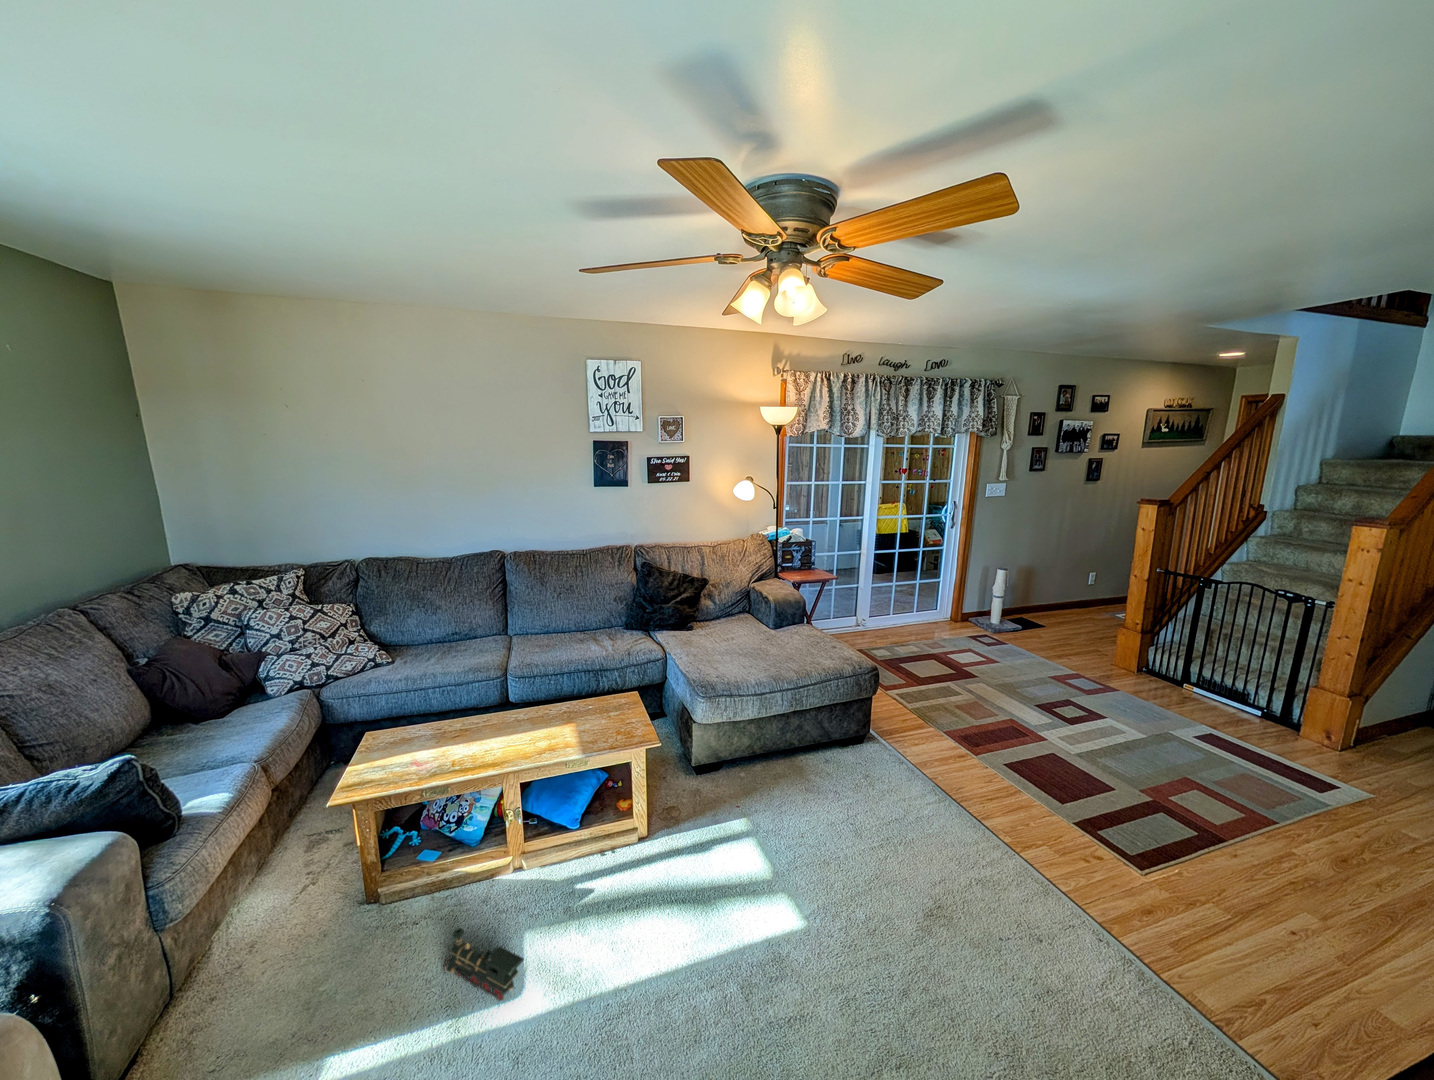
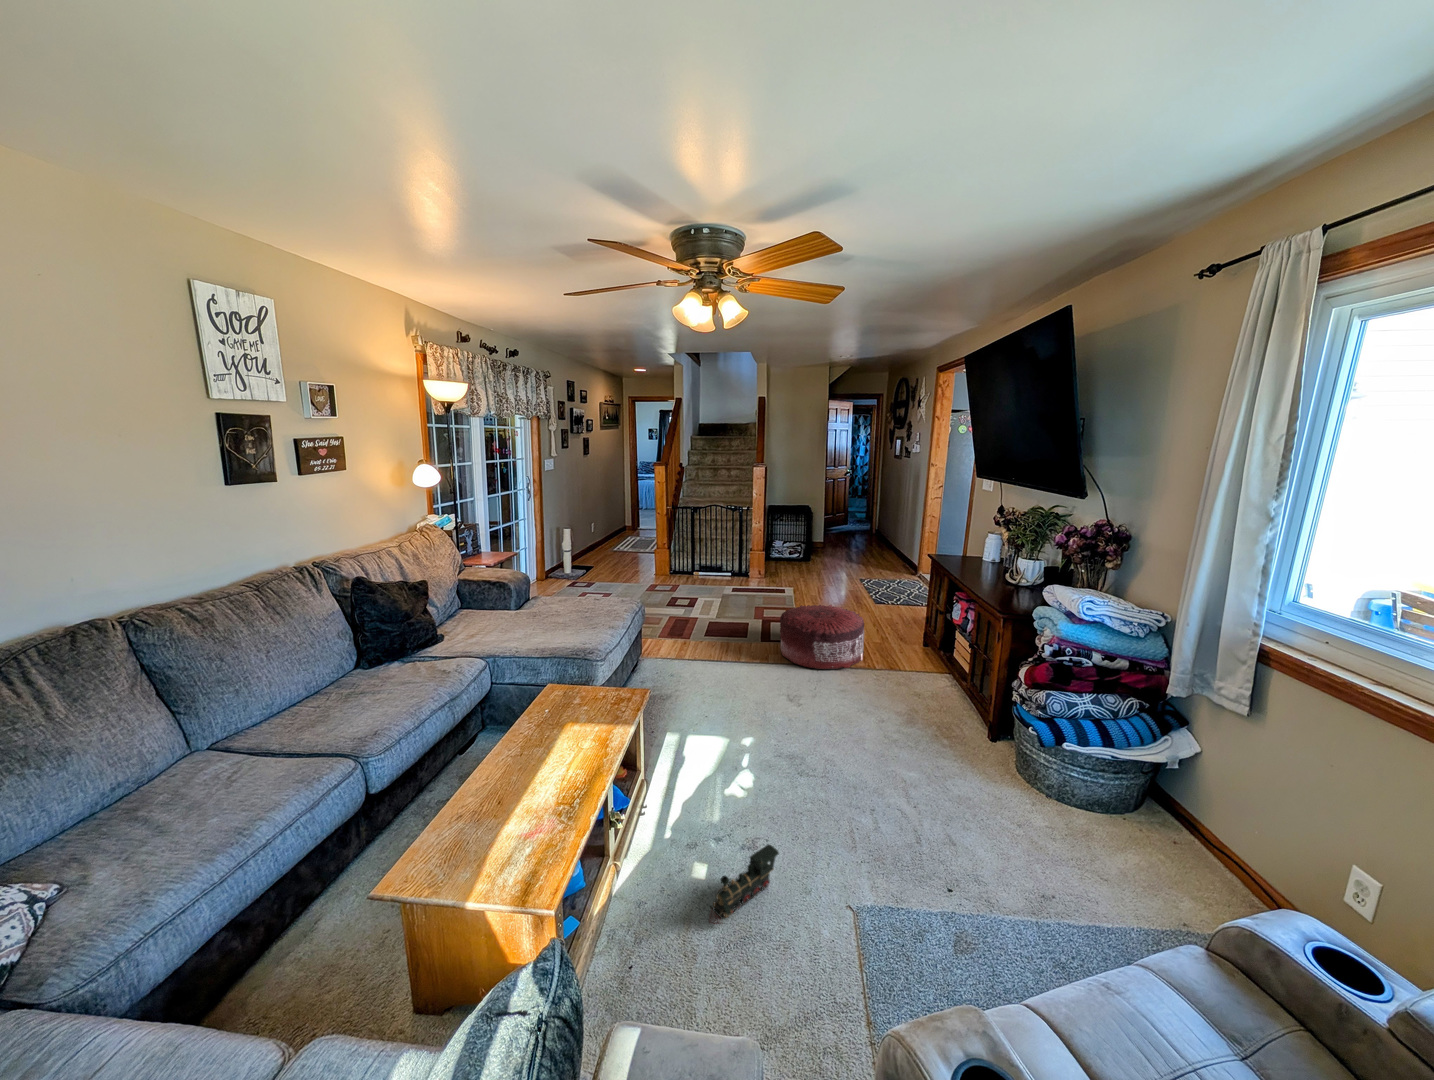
pouf: none [1058,786,1293,990] -> present [780,605,864,669]

